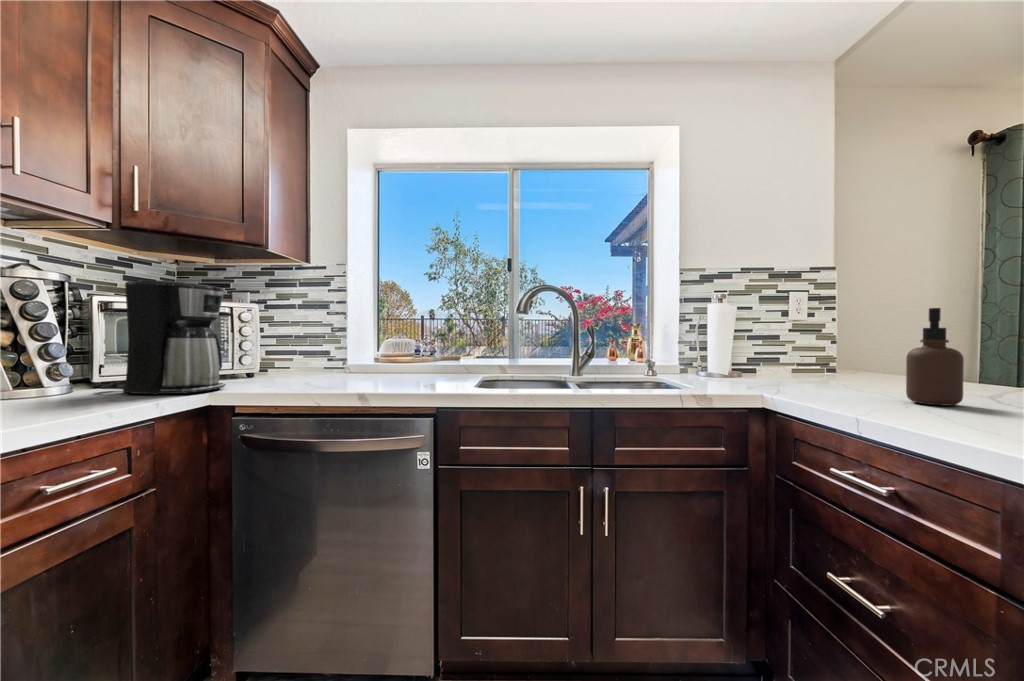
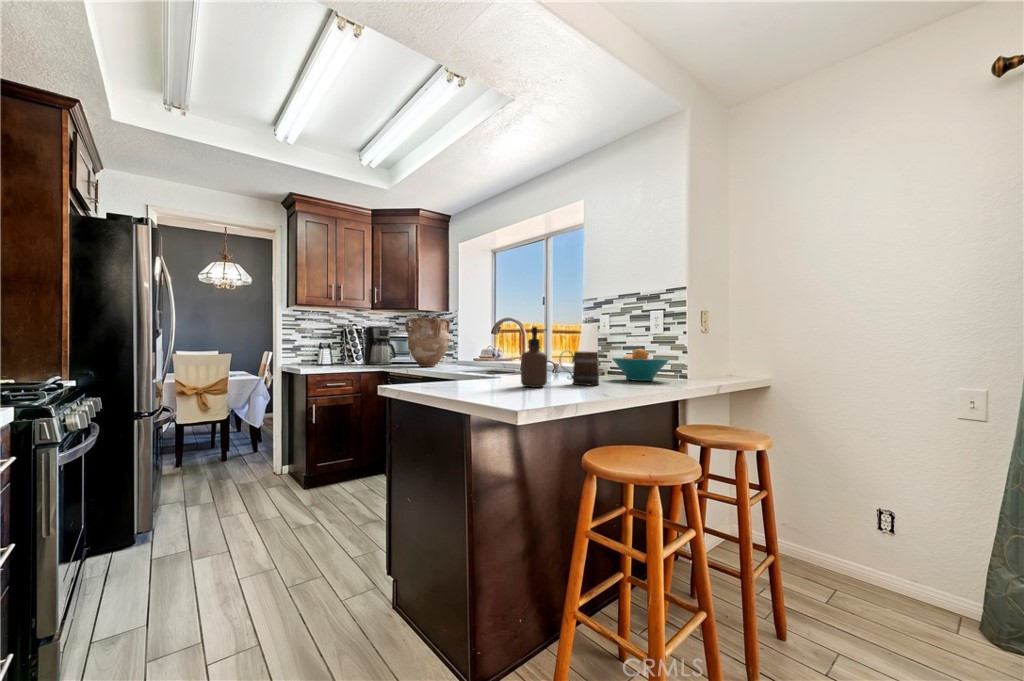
vase: none [303,268,418,386] -> present [405,317,451,367]
fruit bowl: none [762,339,843,379] -> present [612,349,669,381]
mug: none [849,345,897,393] -> present [559,352,599,385]

